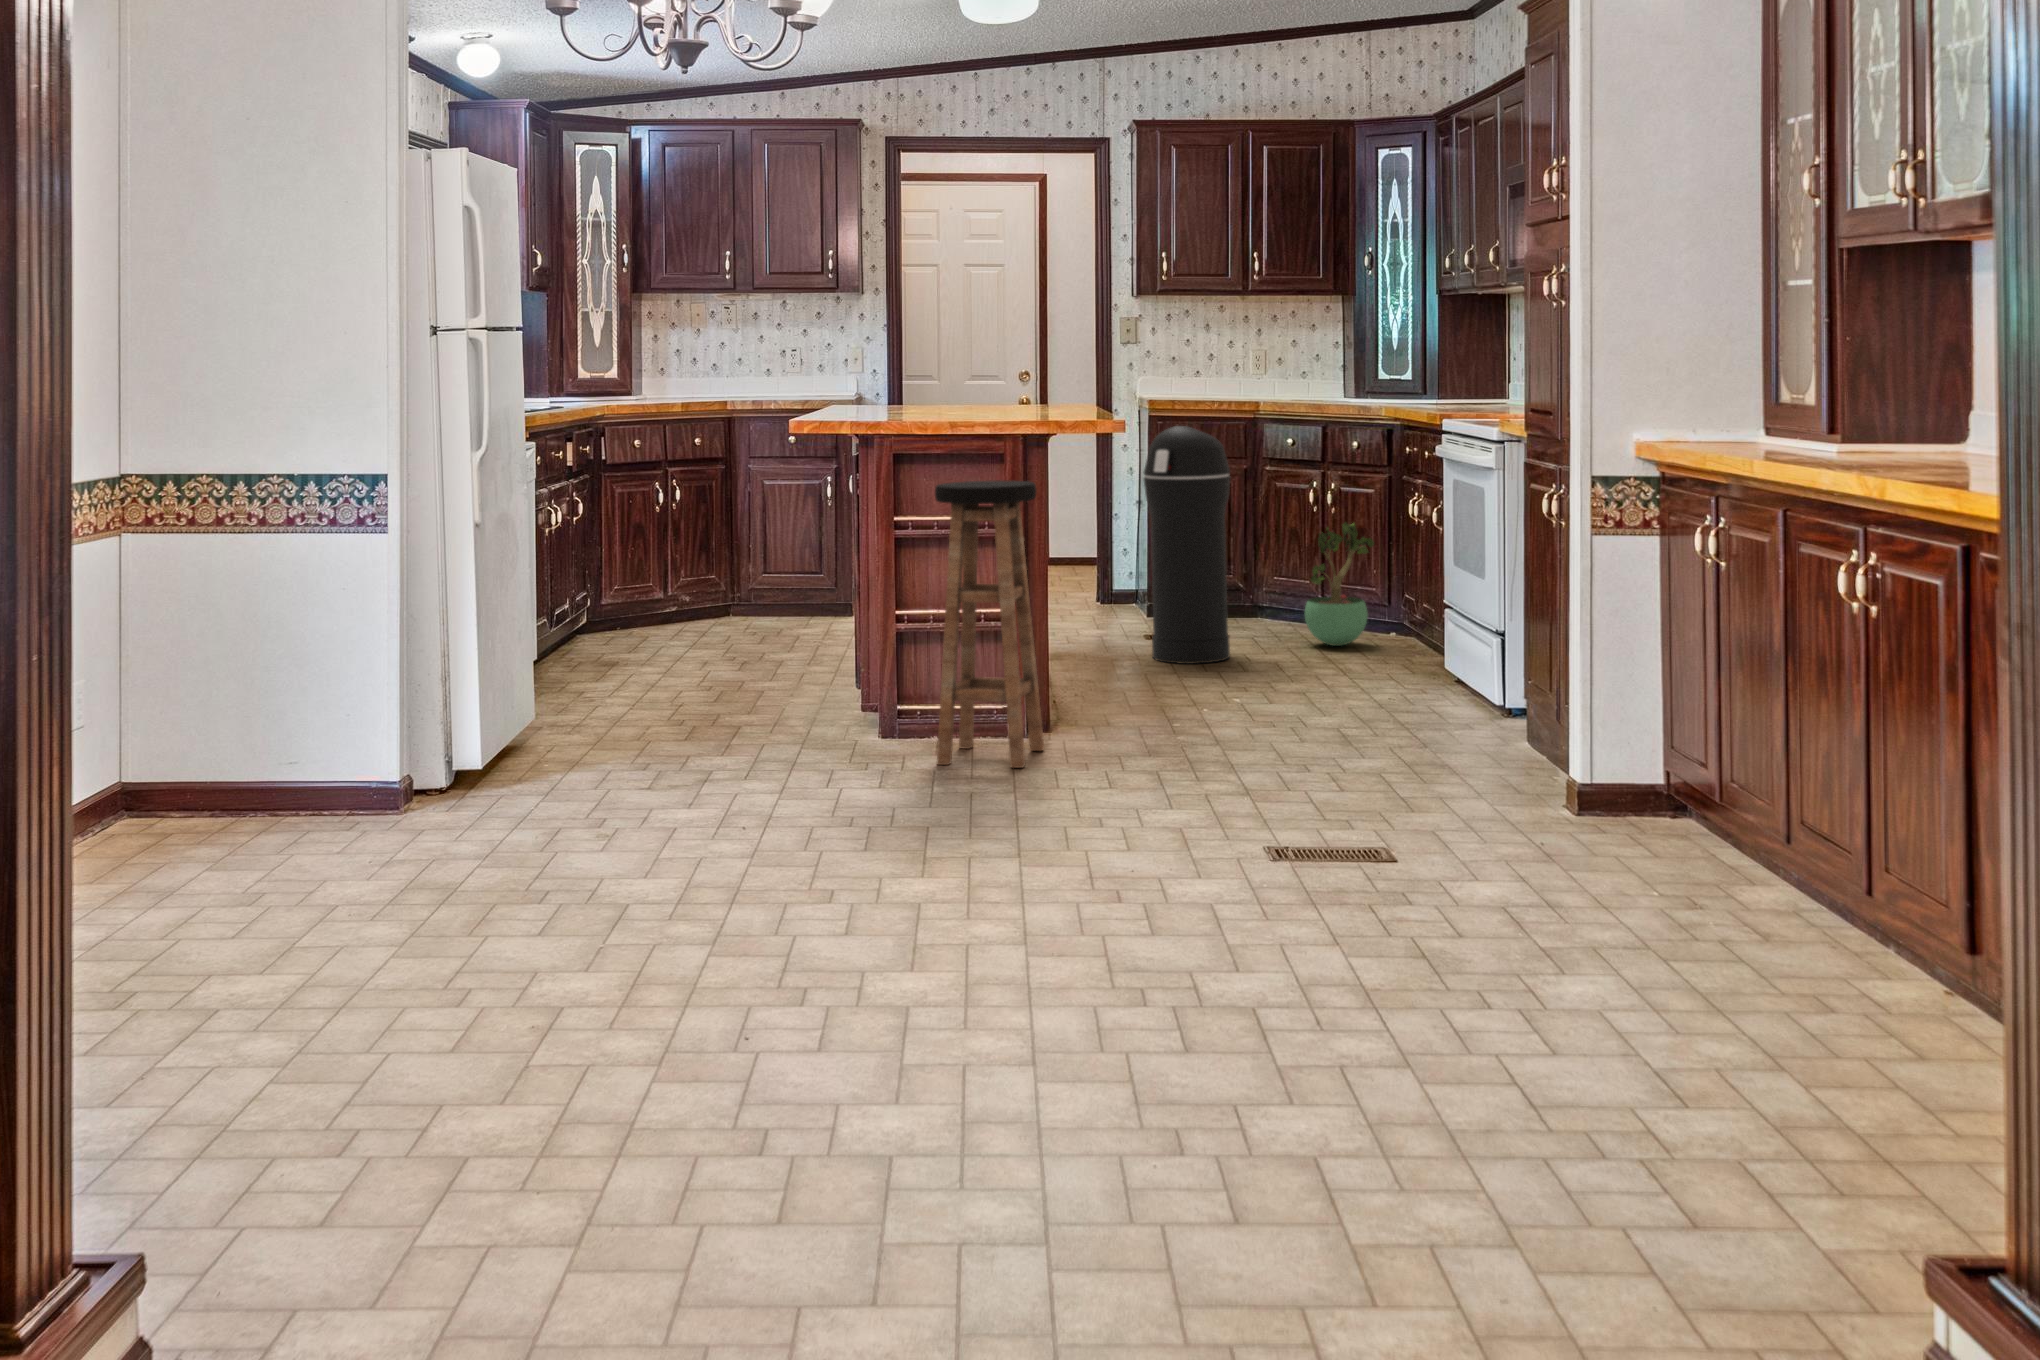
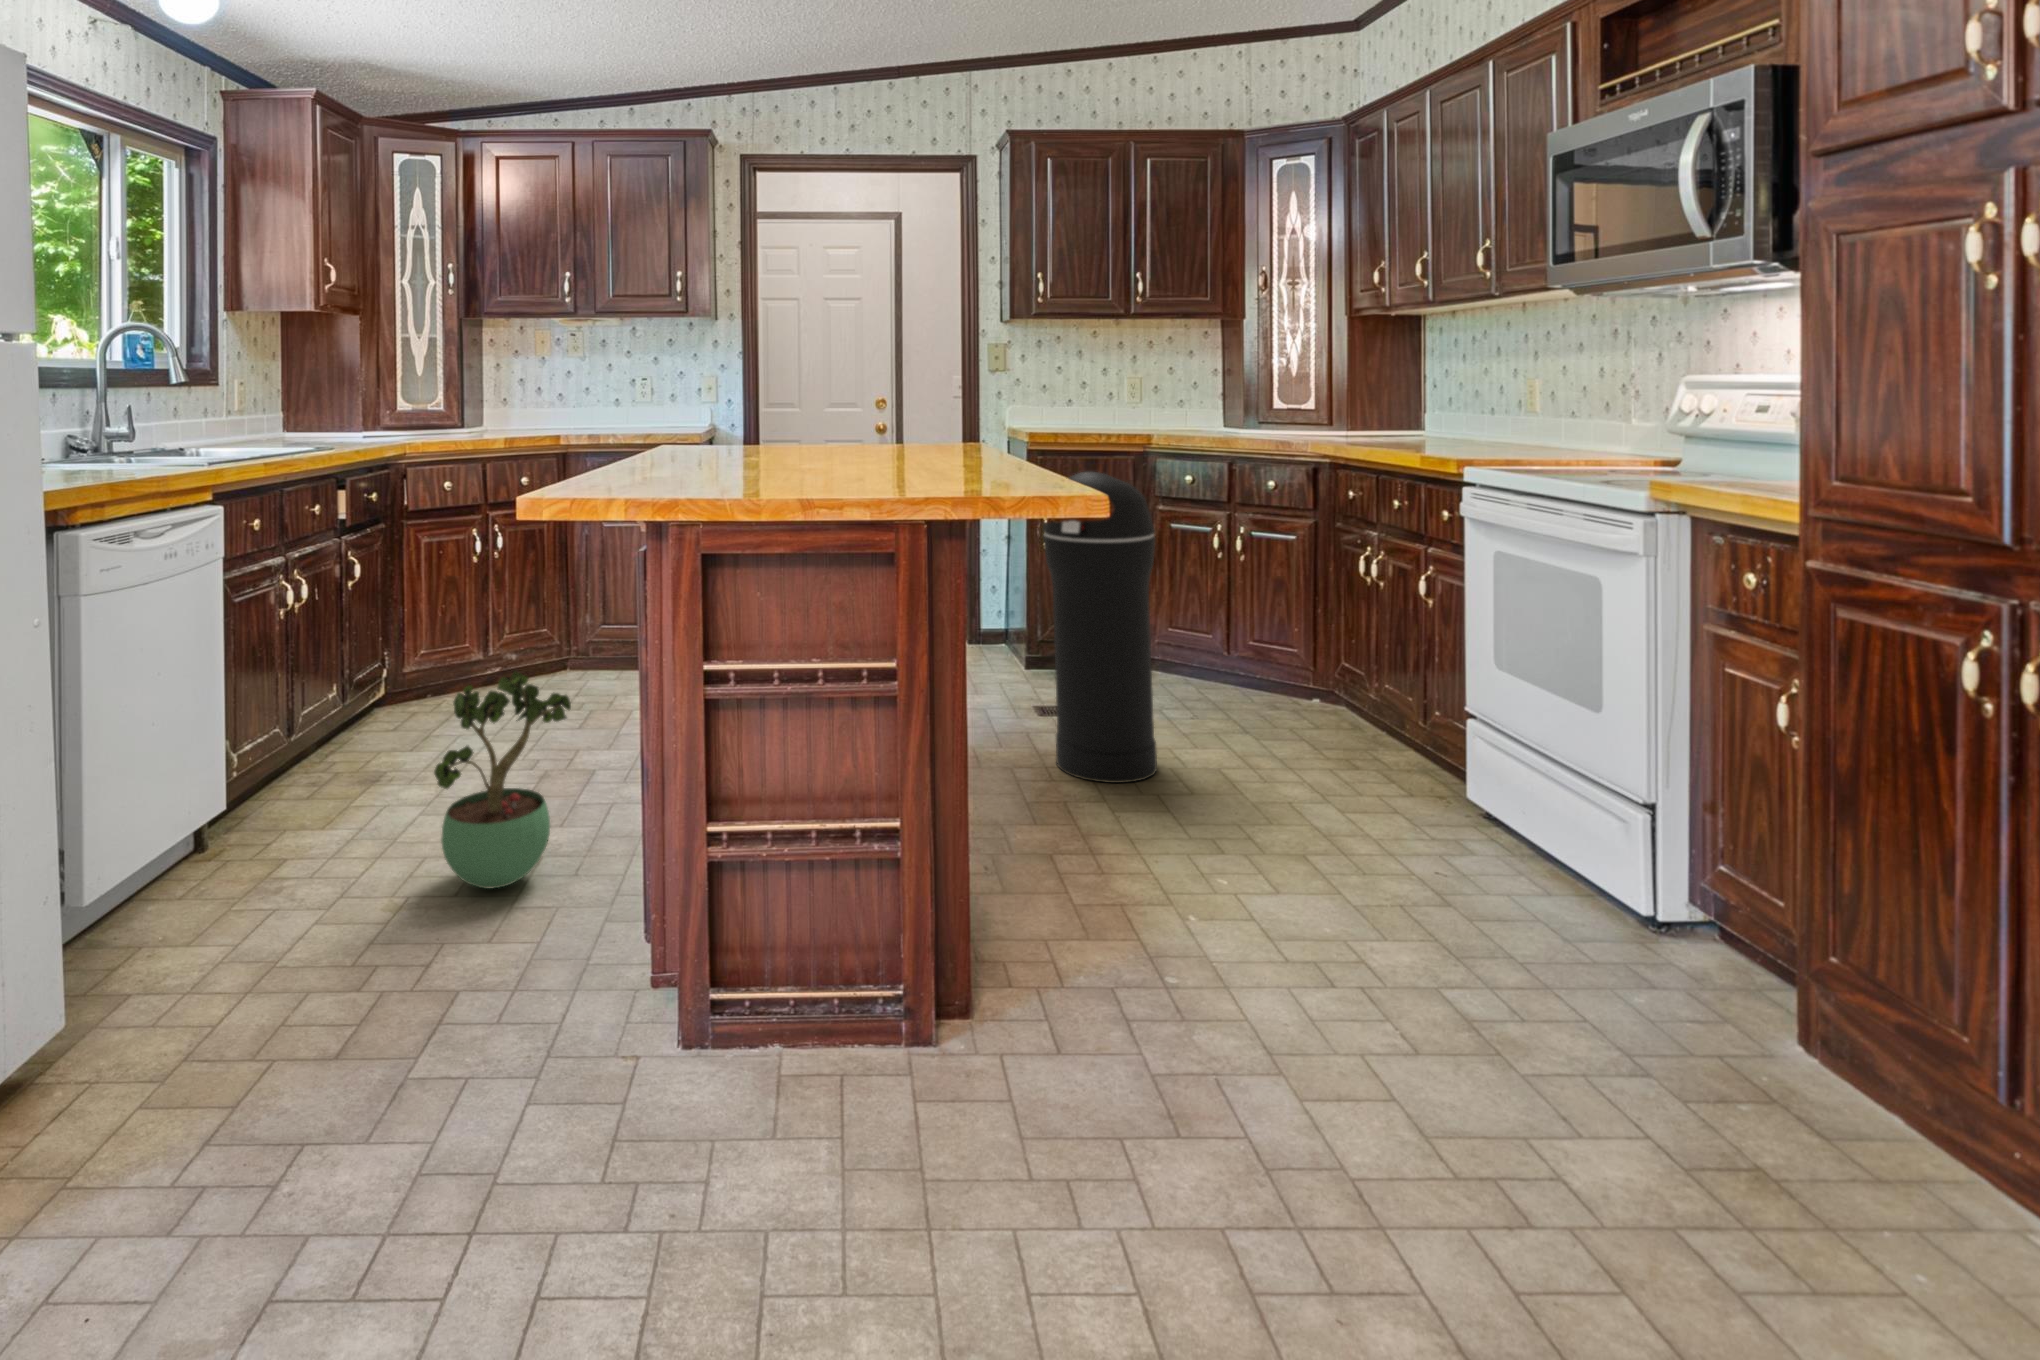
bar stool: present [935,480,1044,768] -> none [772,606,975,1226]
potted plant: present [1305,522,1375,646] -> present [434,671,571,888]

